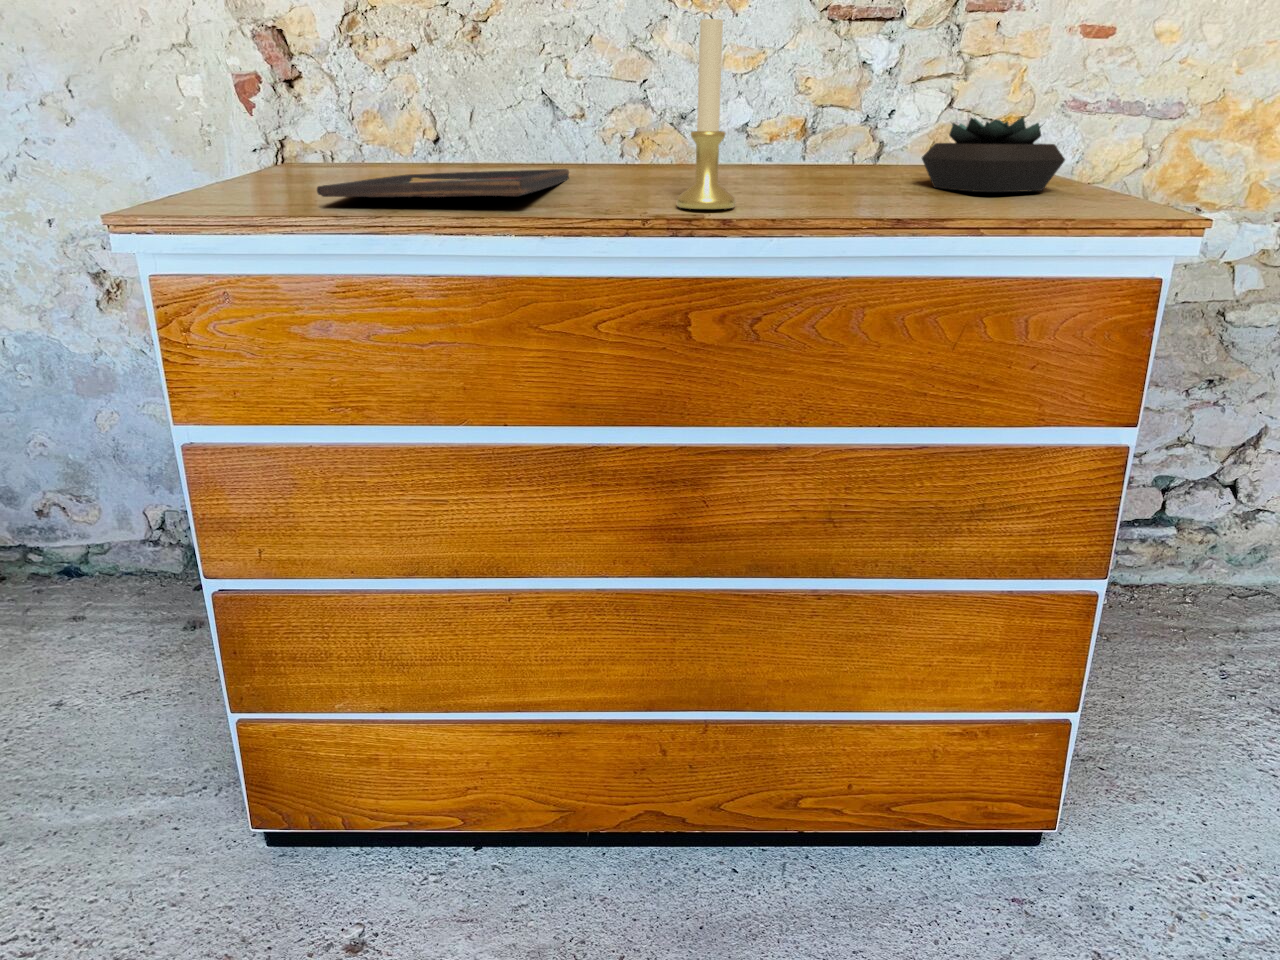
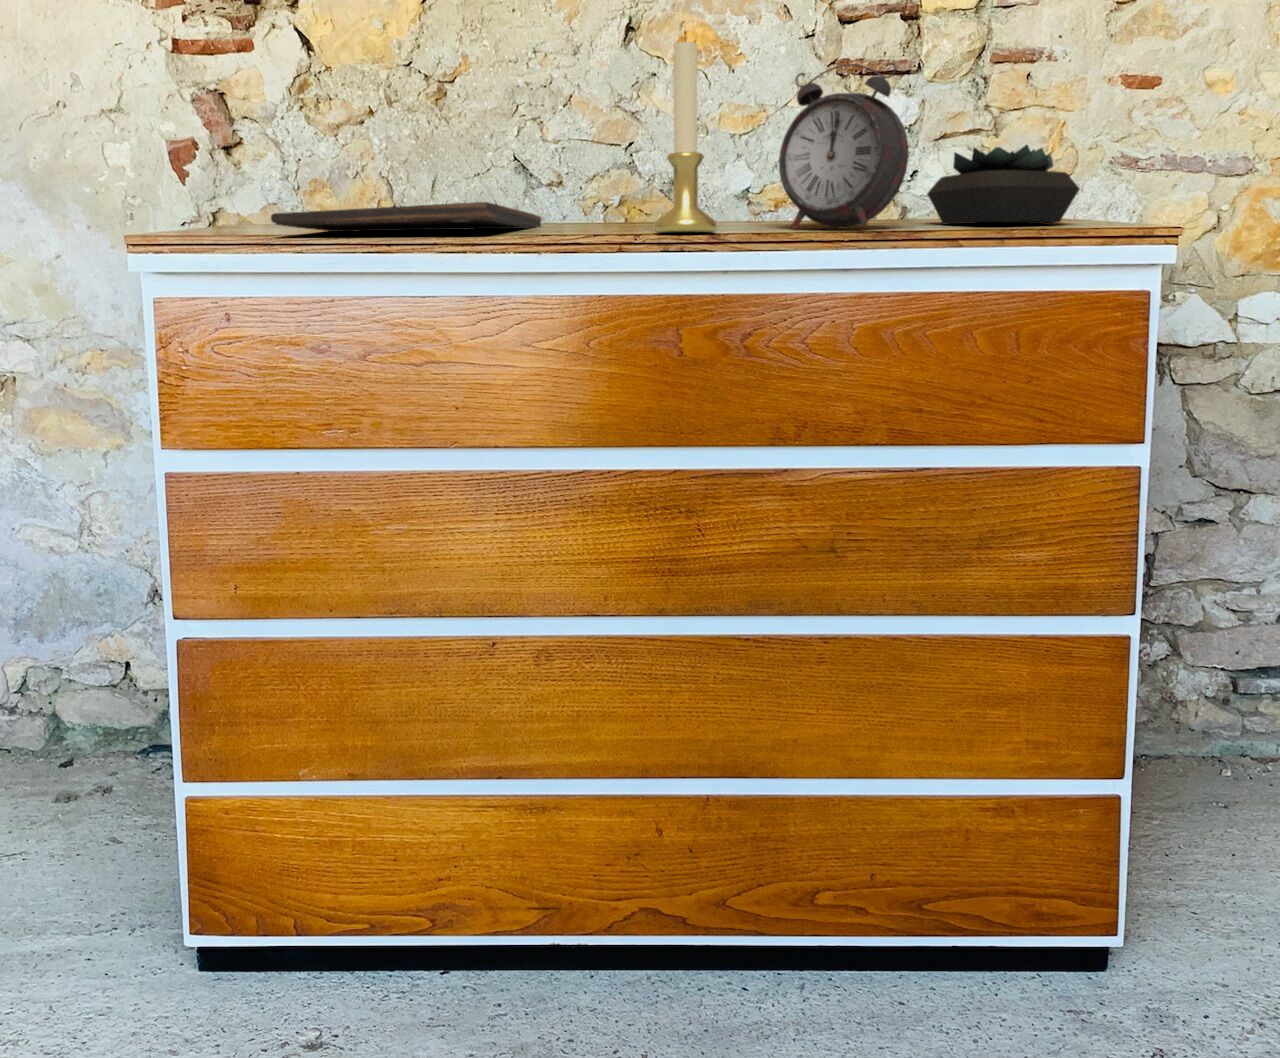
alarm clock: none [792,38,917,202] -> present [779,62,909,229]

